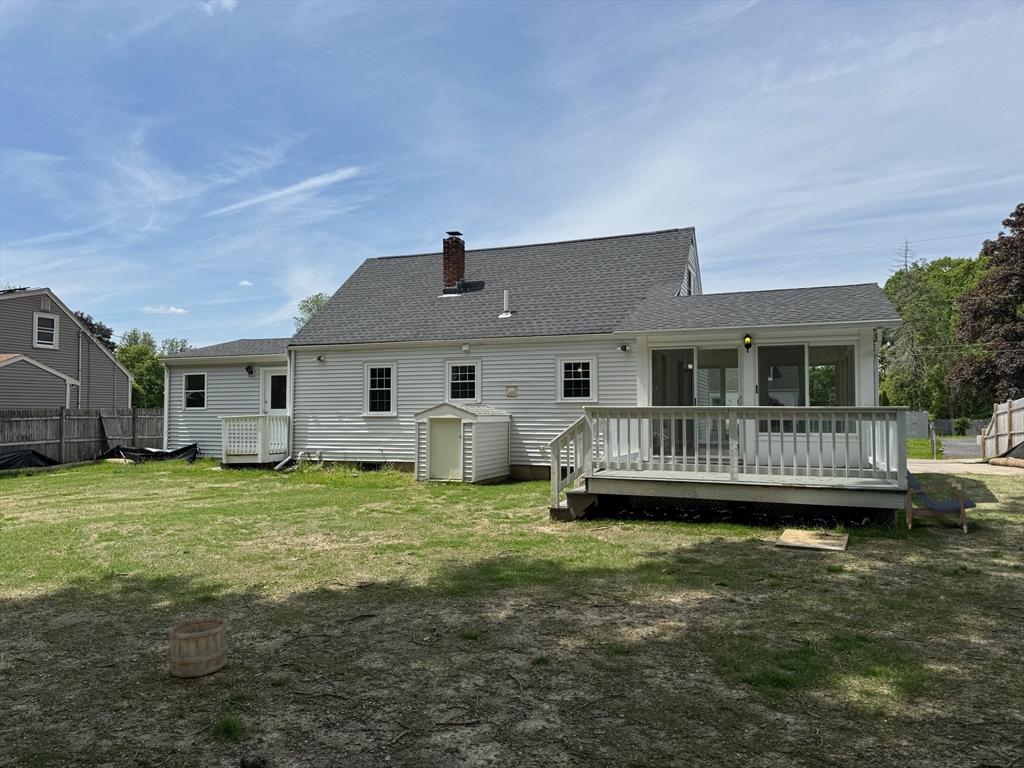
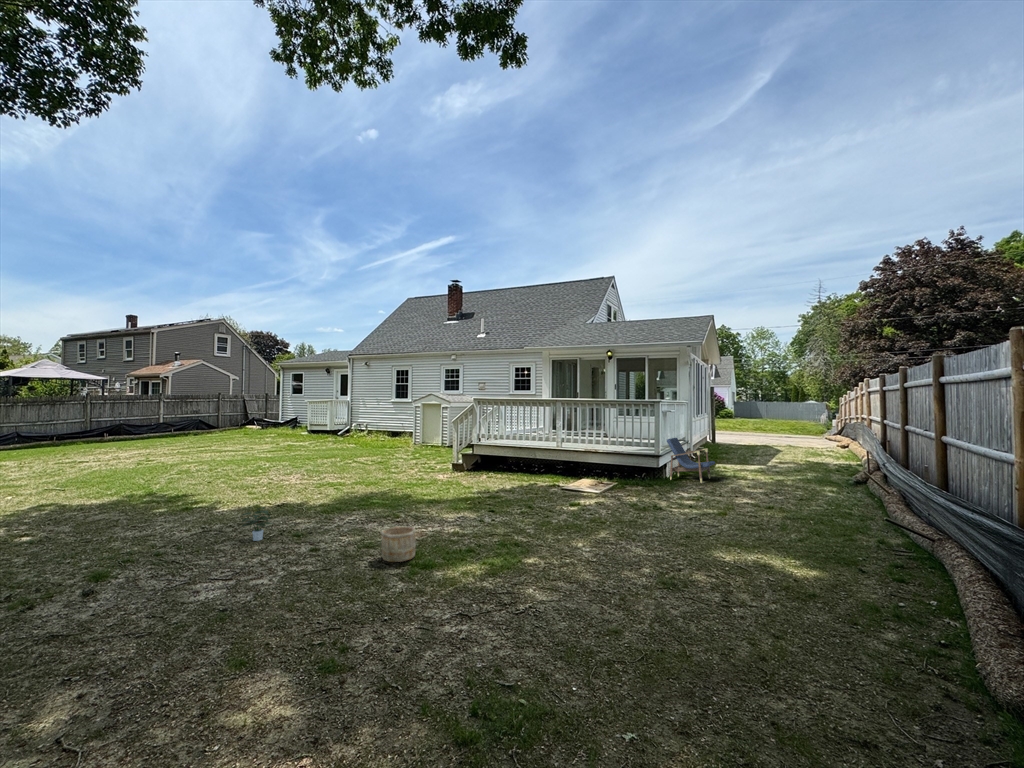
wooden bucket: present [168,617,228,678] -> present [381,526,416,562]
potted plant: none [408,619,461,687] -> present [242,507,272,541]

